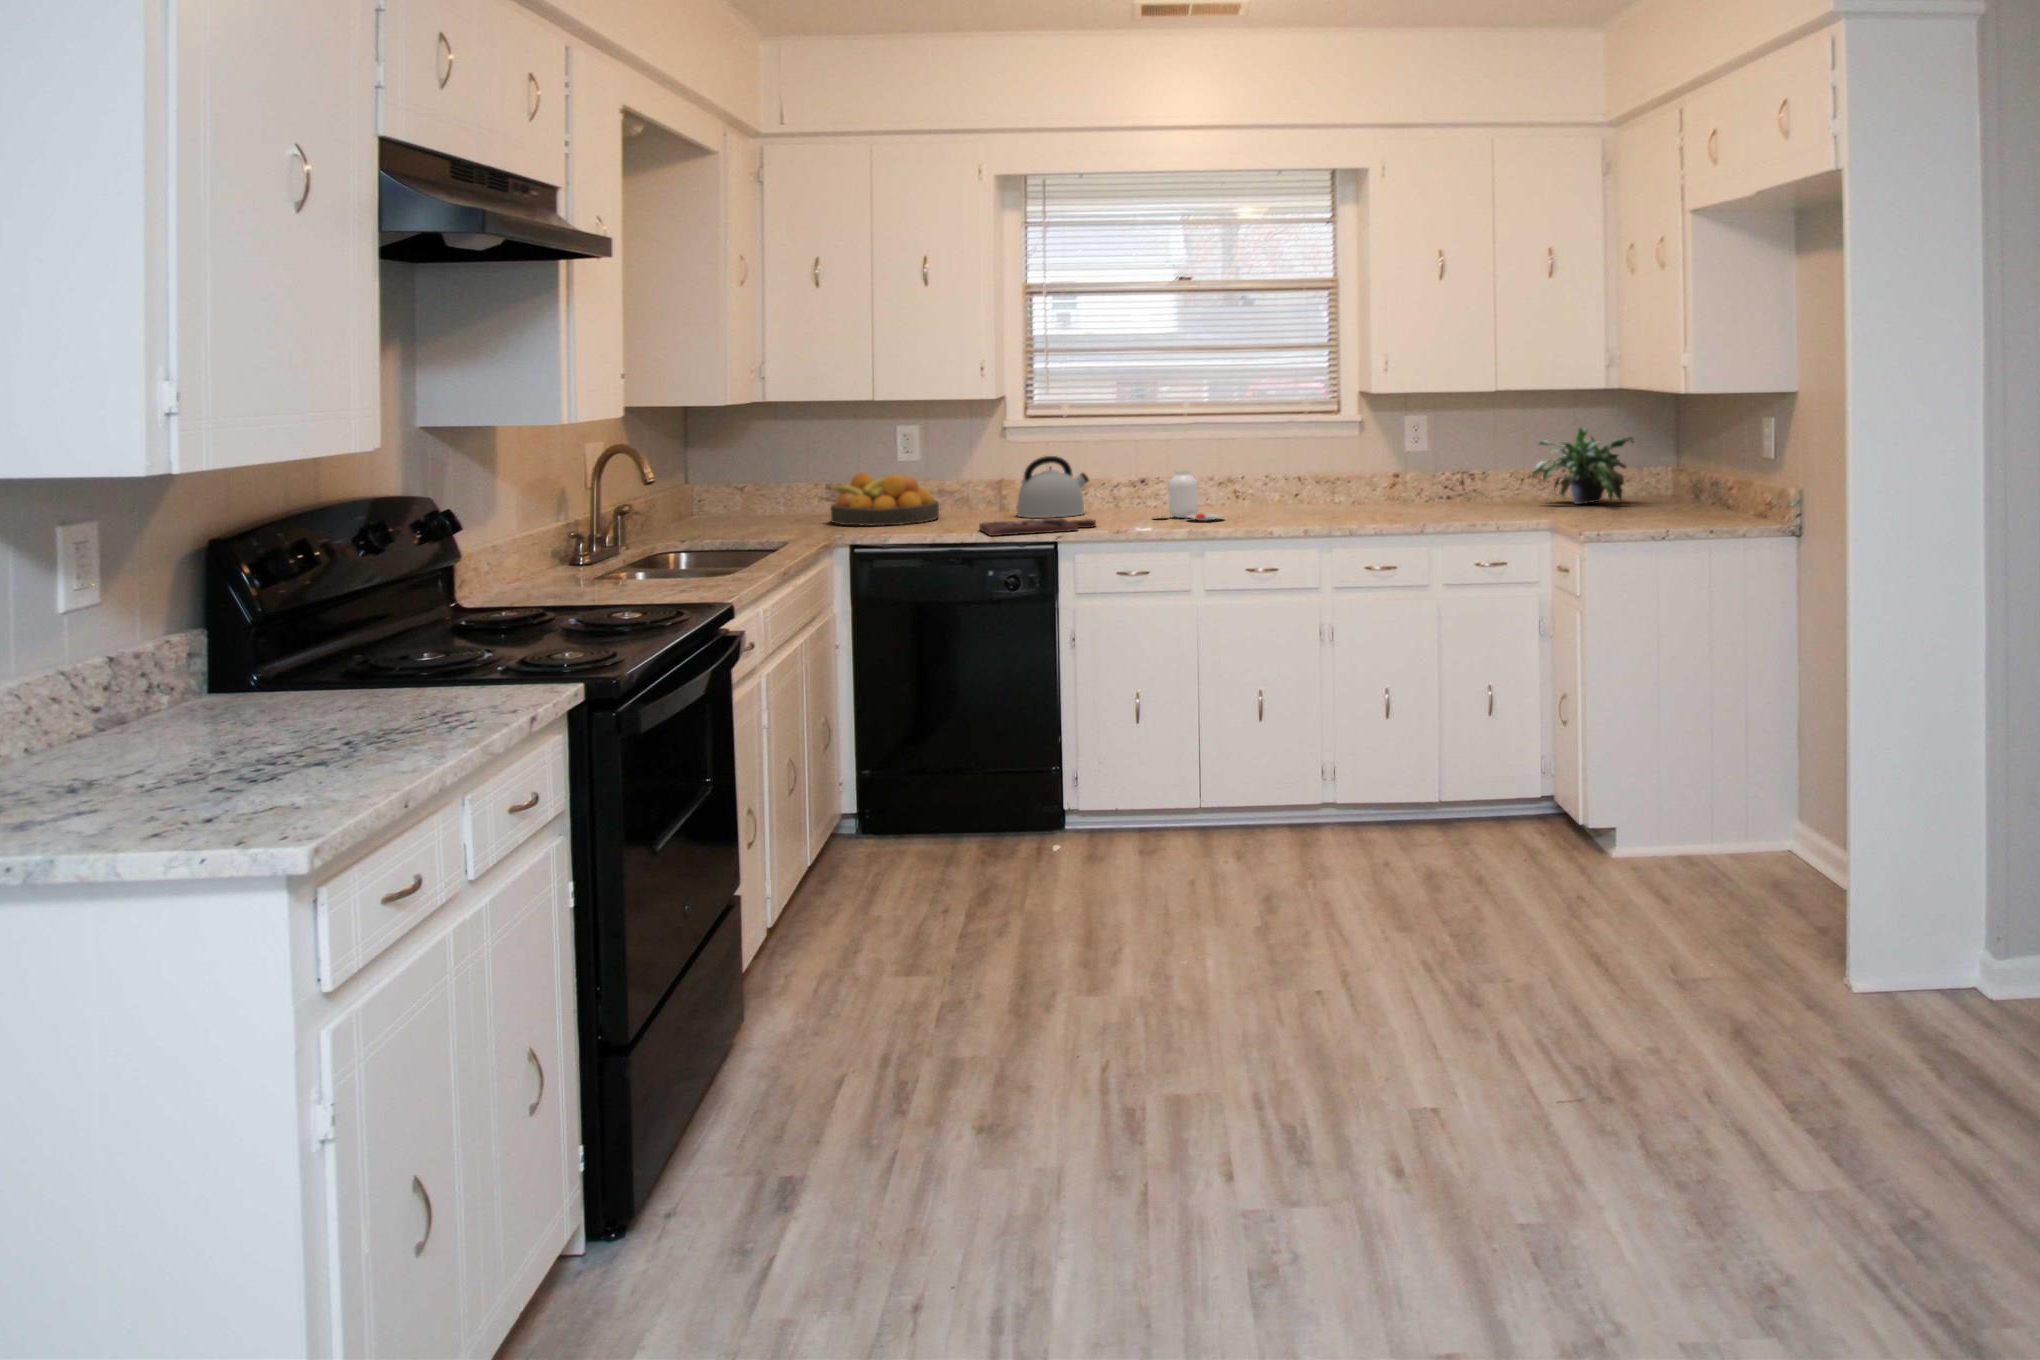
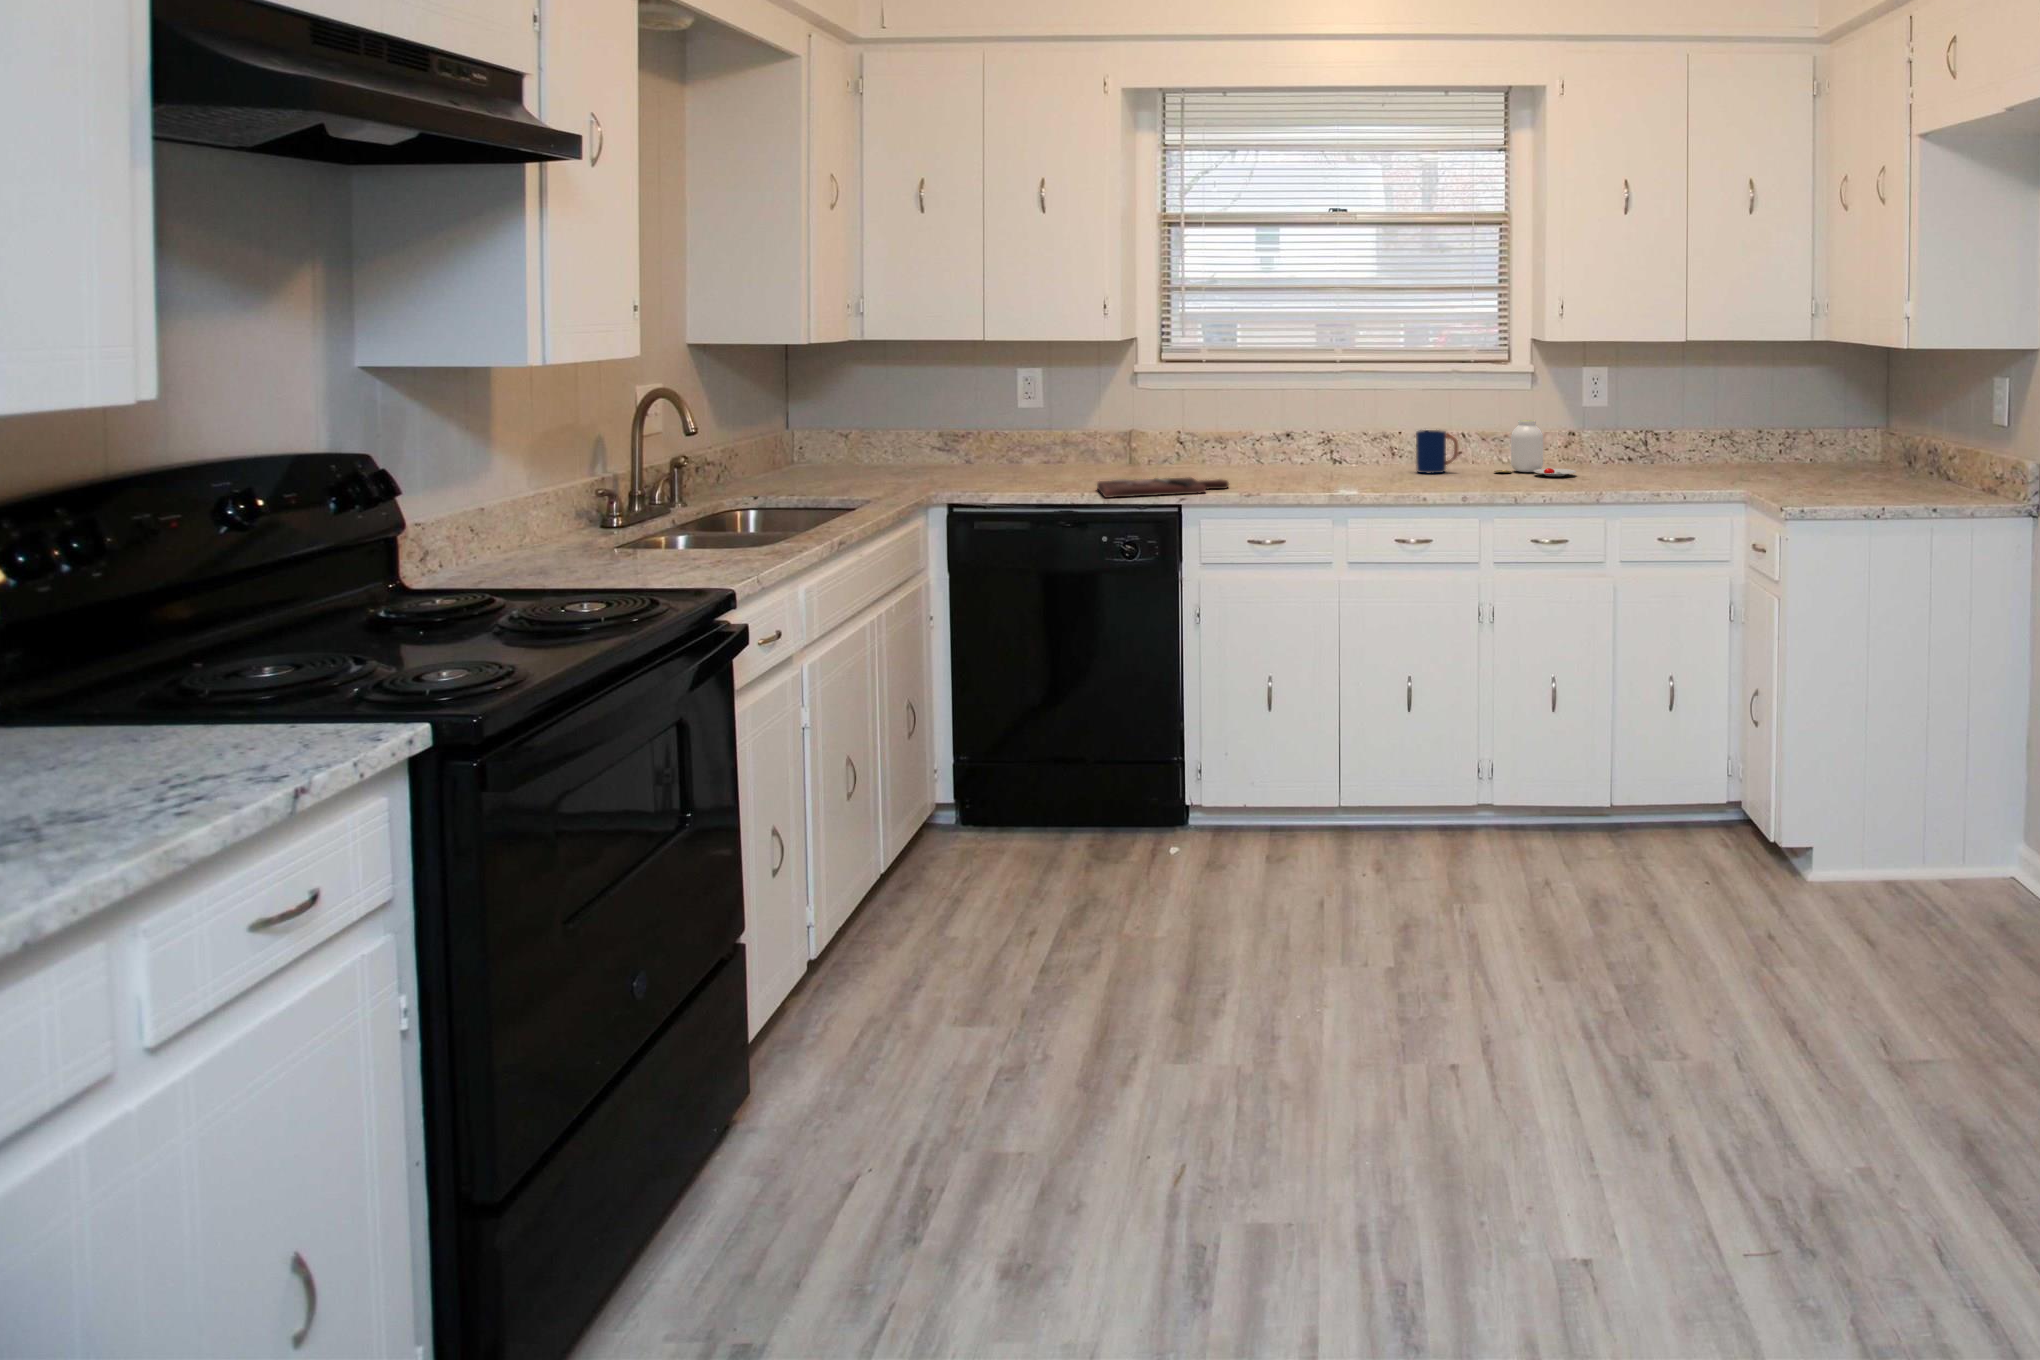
potted plant: present [1532,427,1634,504] -> none [1722,385,1839,471]
kettle: present [1017,456,1089,518] -> none [1147,406,1229,475]
jar: present [1161,469,1223,521] -> present [1494,420,1576,476]
fruit bowl: present [829,472,939,526] -> none [937,421,1062,481]
mug: none [1259,473,1297,512] -> present [1416,430,1458,473]

